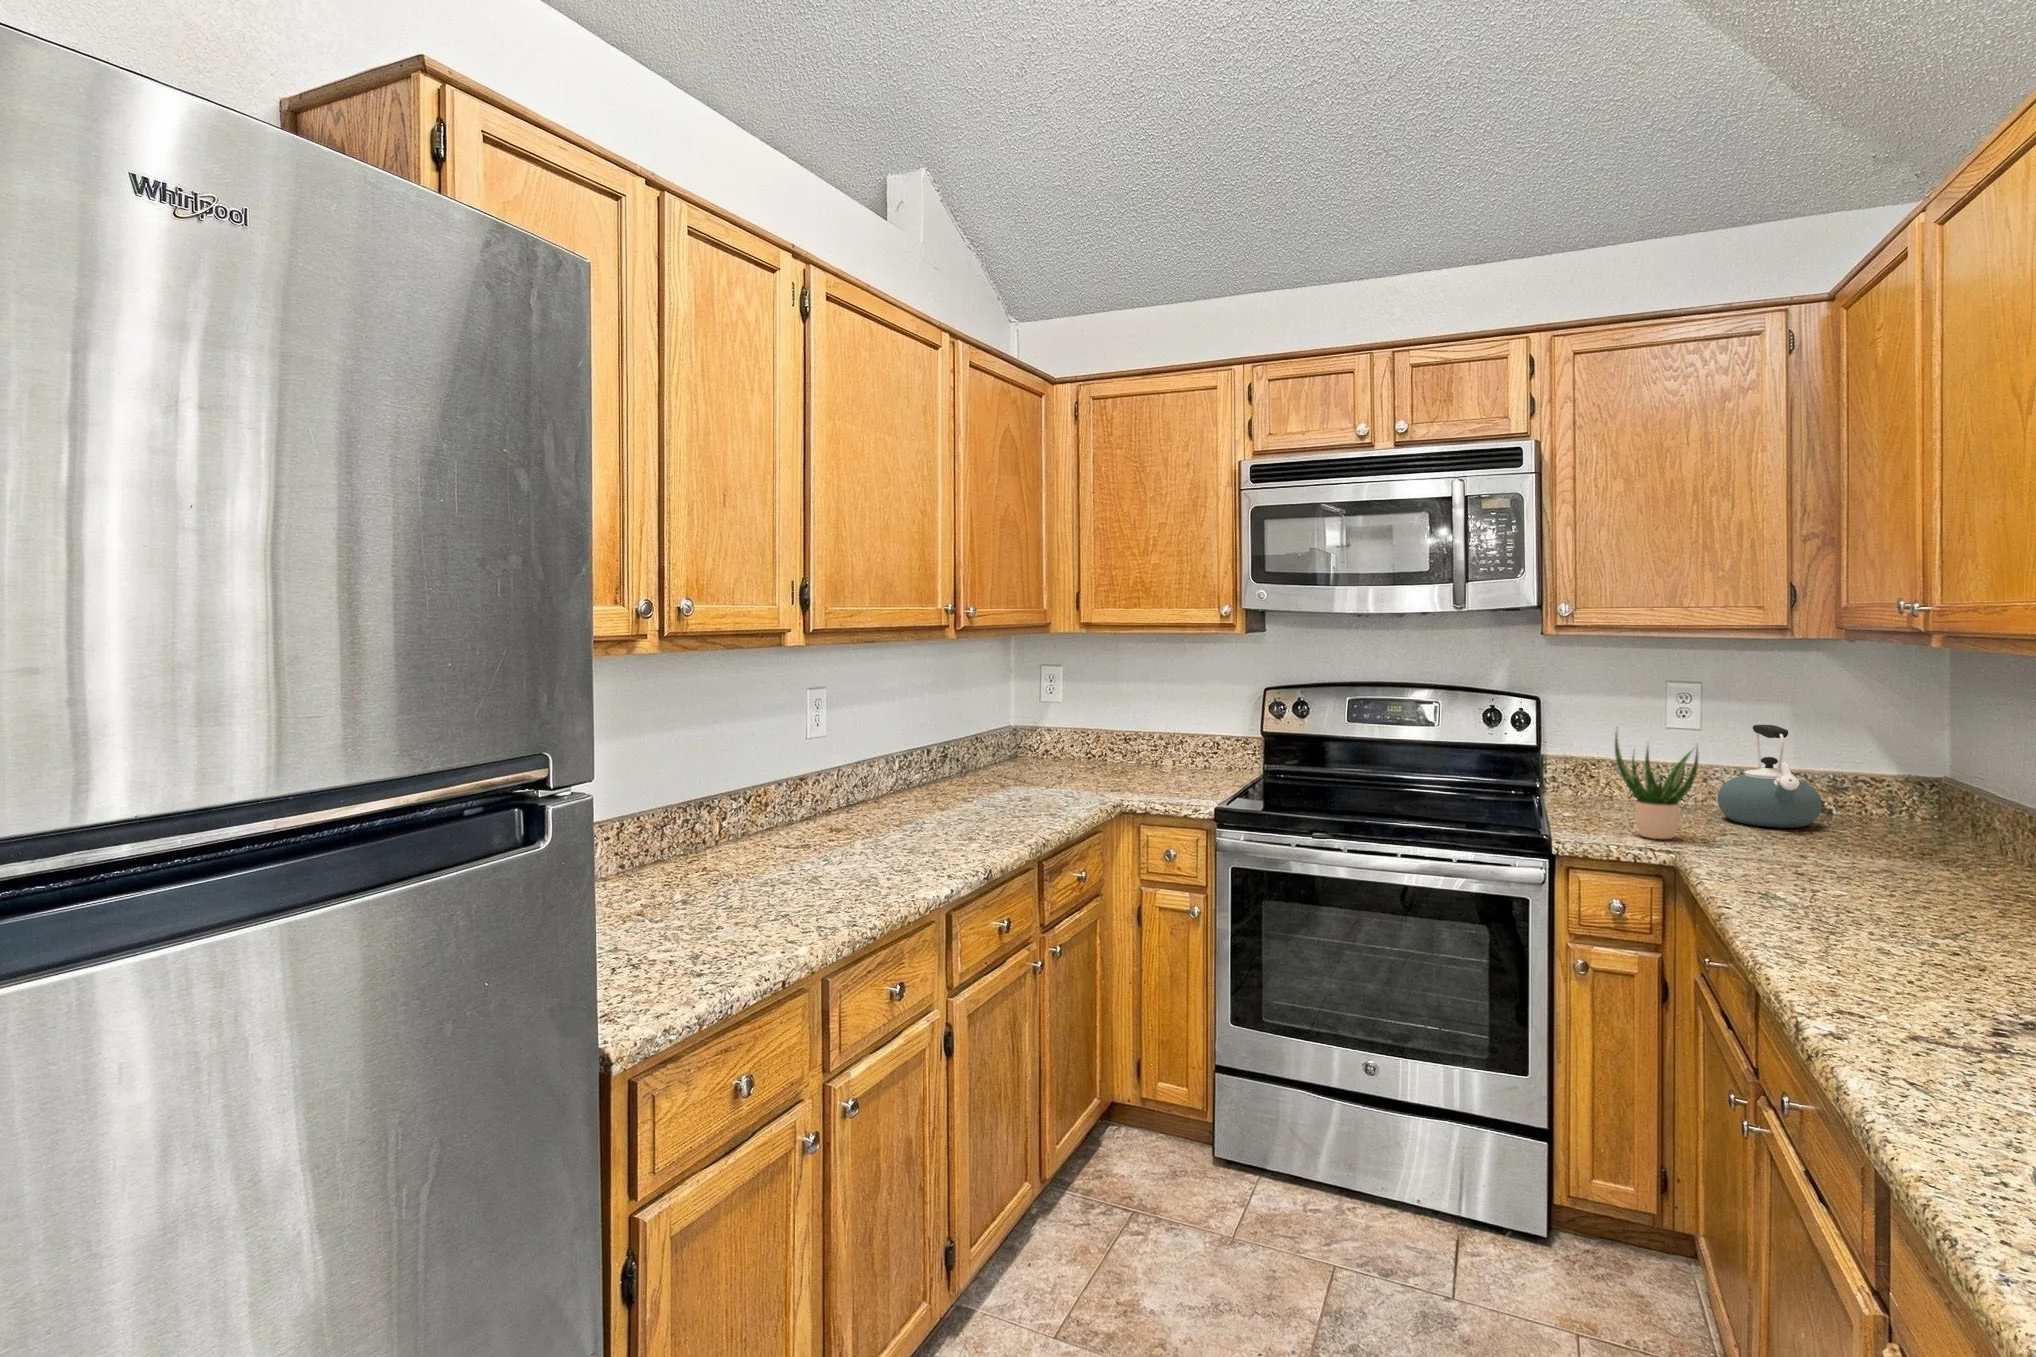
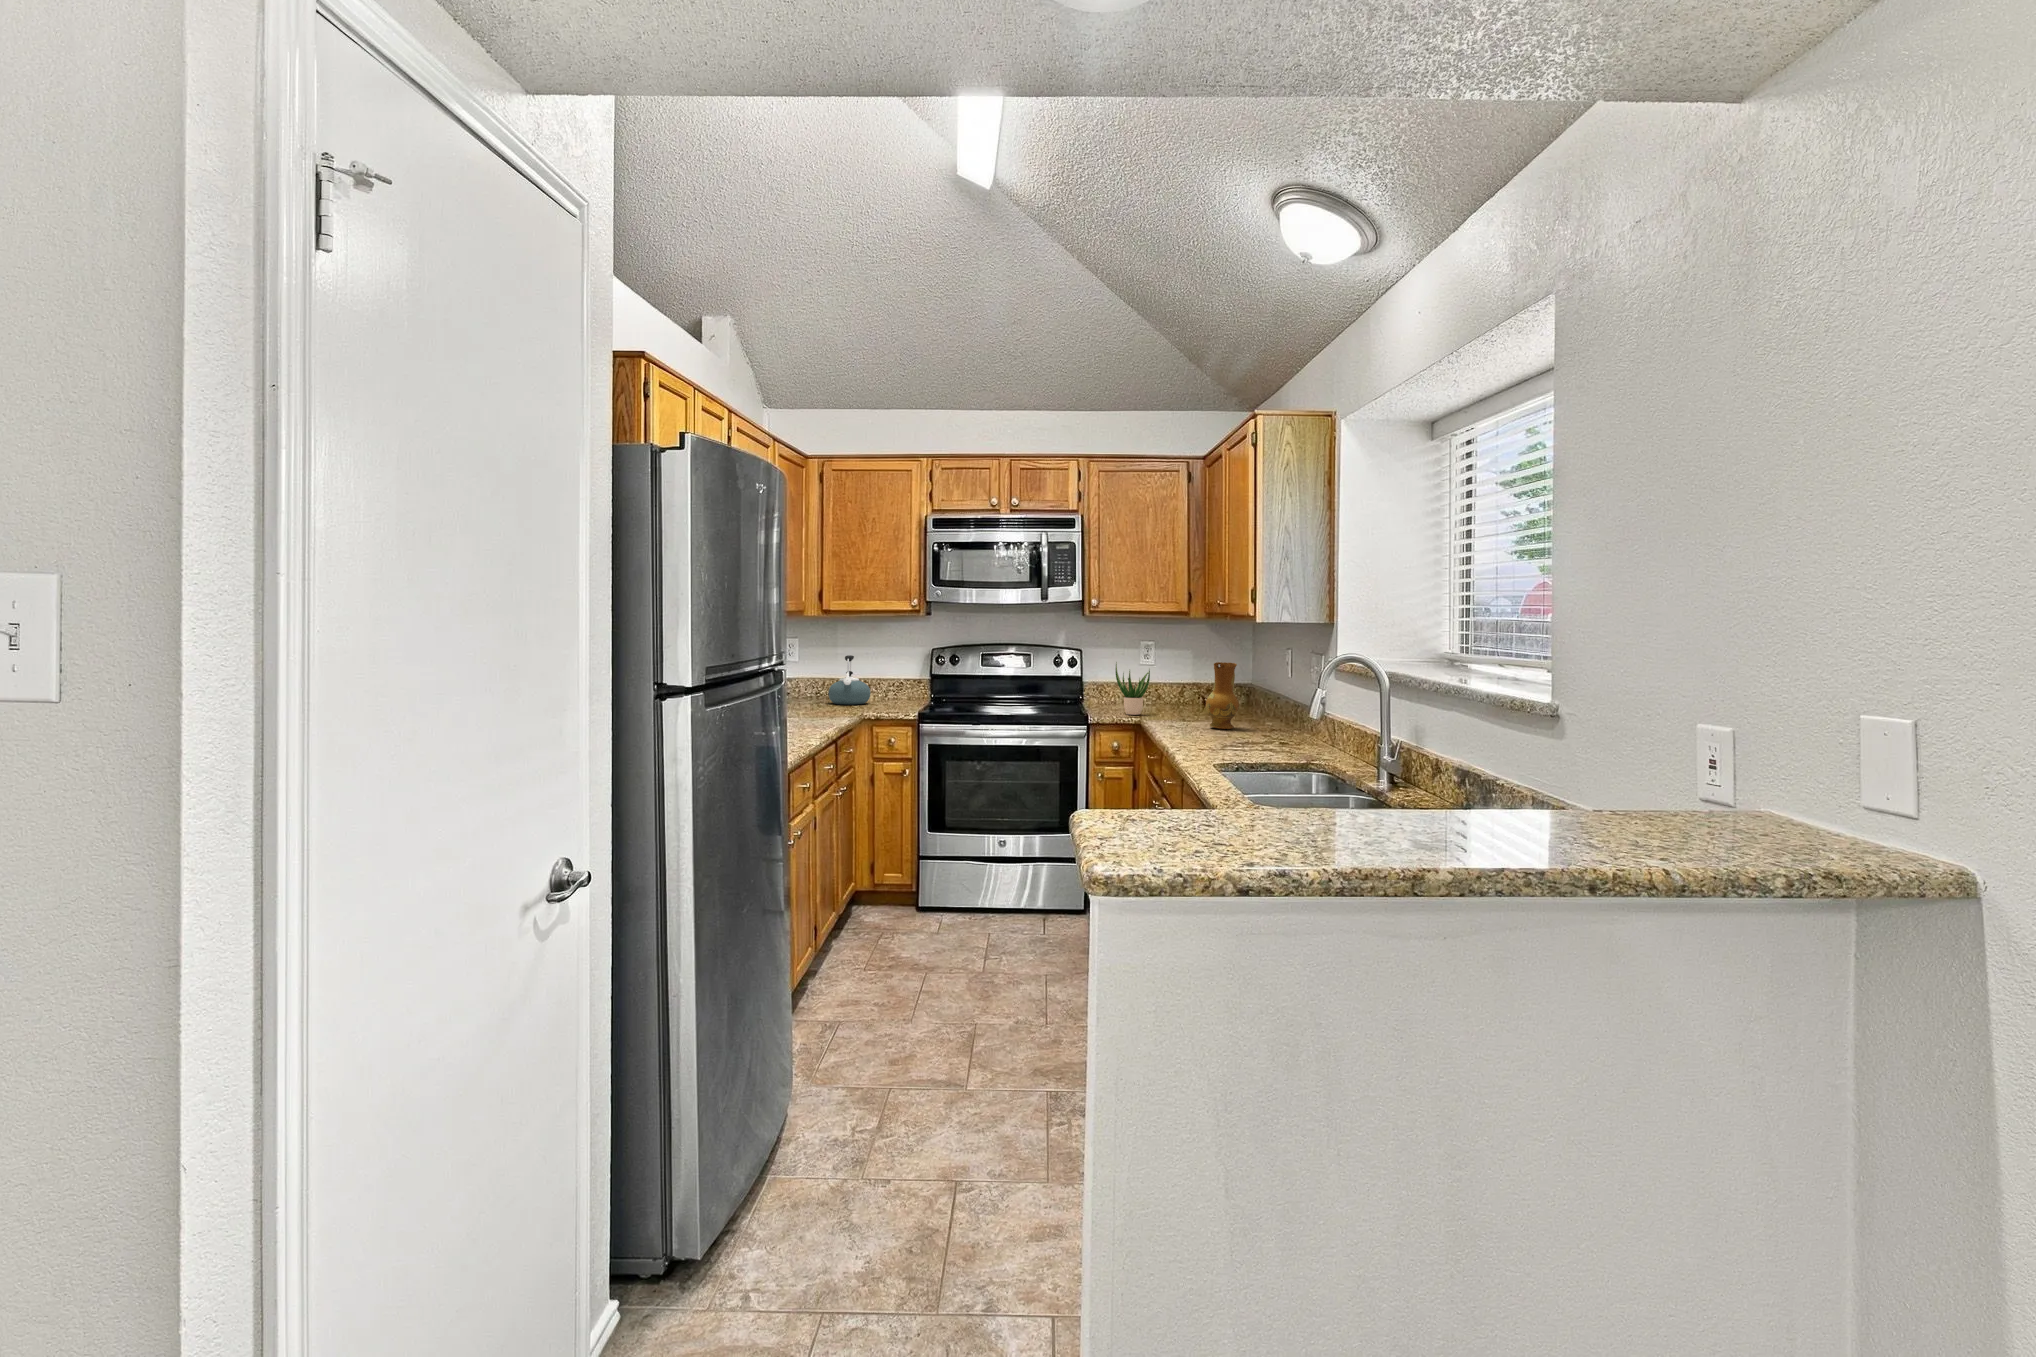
kettle: present [1718,725,1821,828] -> present [828,655,870,705]
ceramic jug: none [1872,750,1976,920] -> present [1206,662,1239,729]

